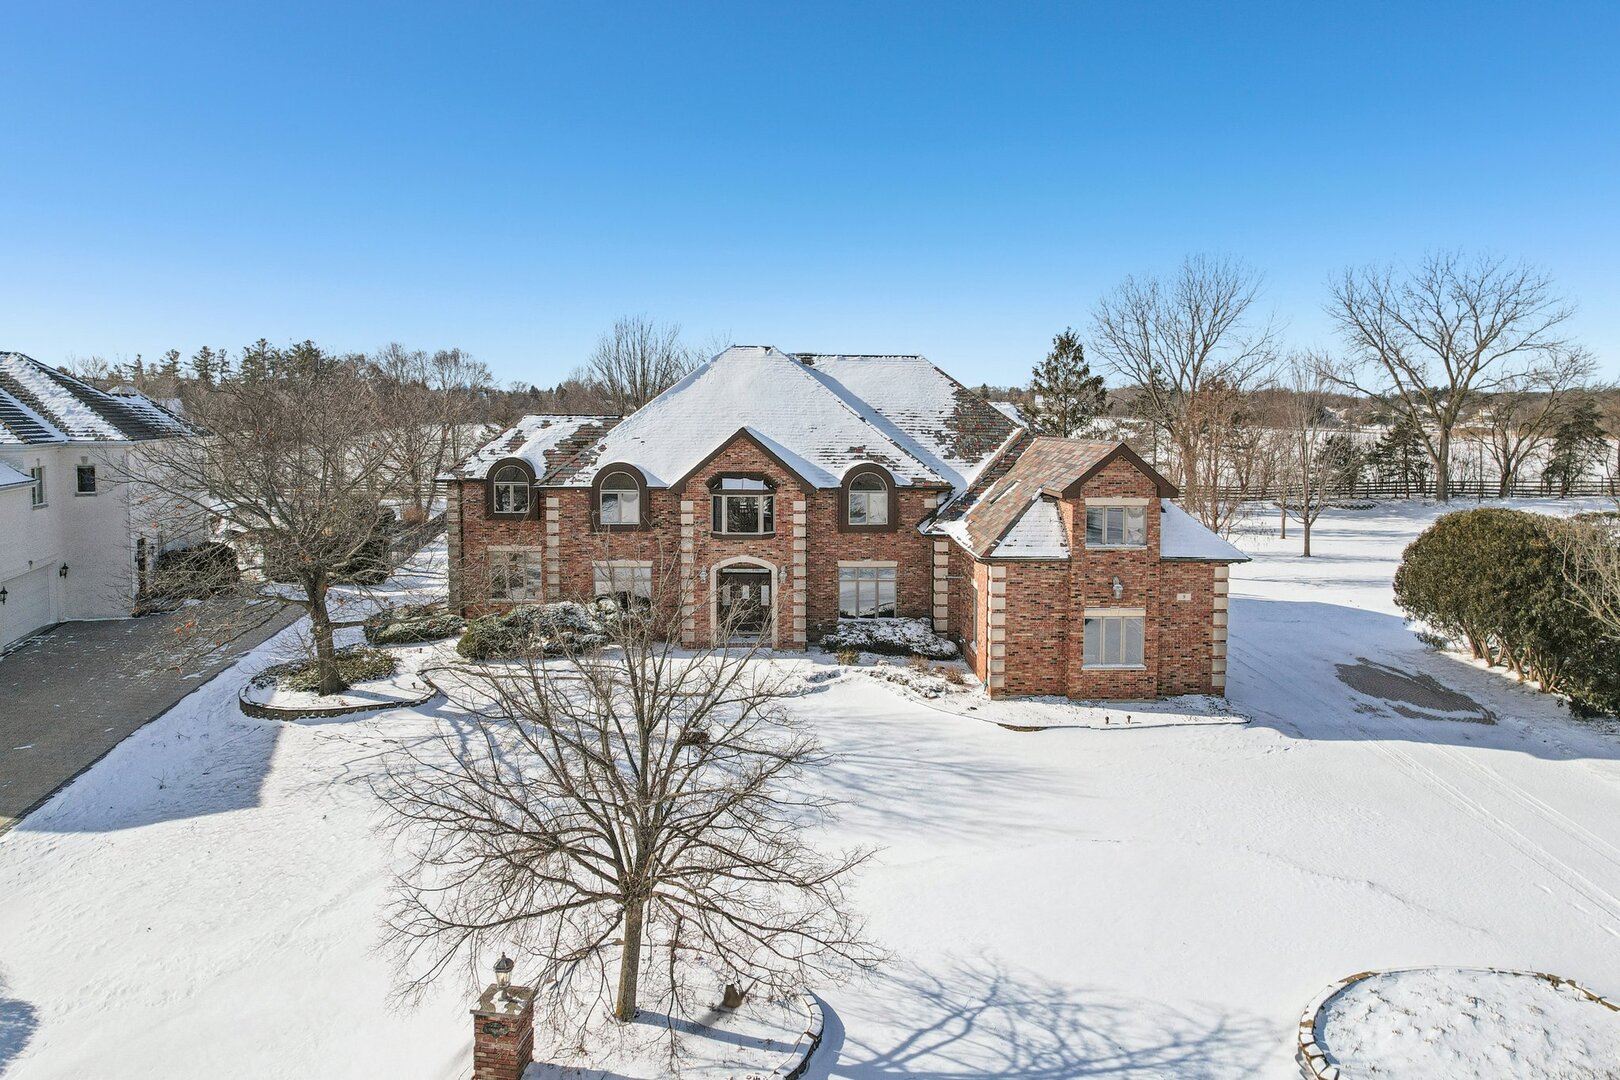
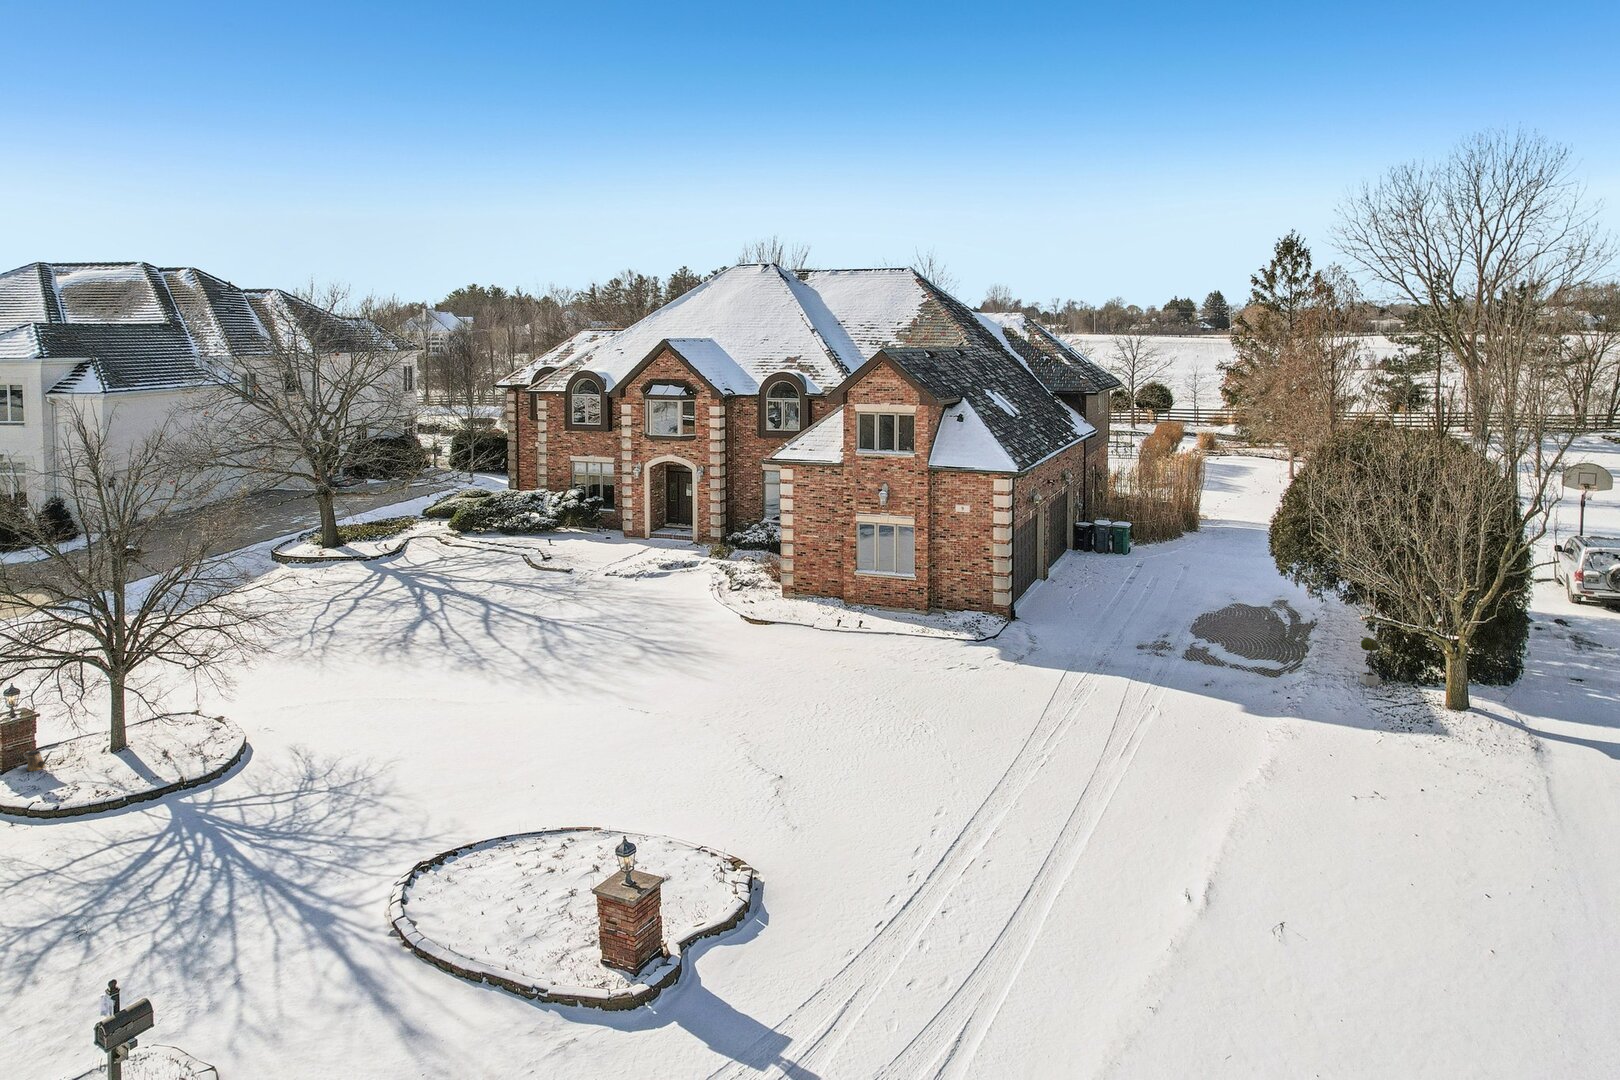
potted tree: none [1550,684,1567,723] -> present [1359,637,1381,685]

